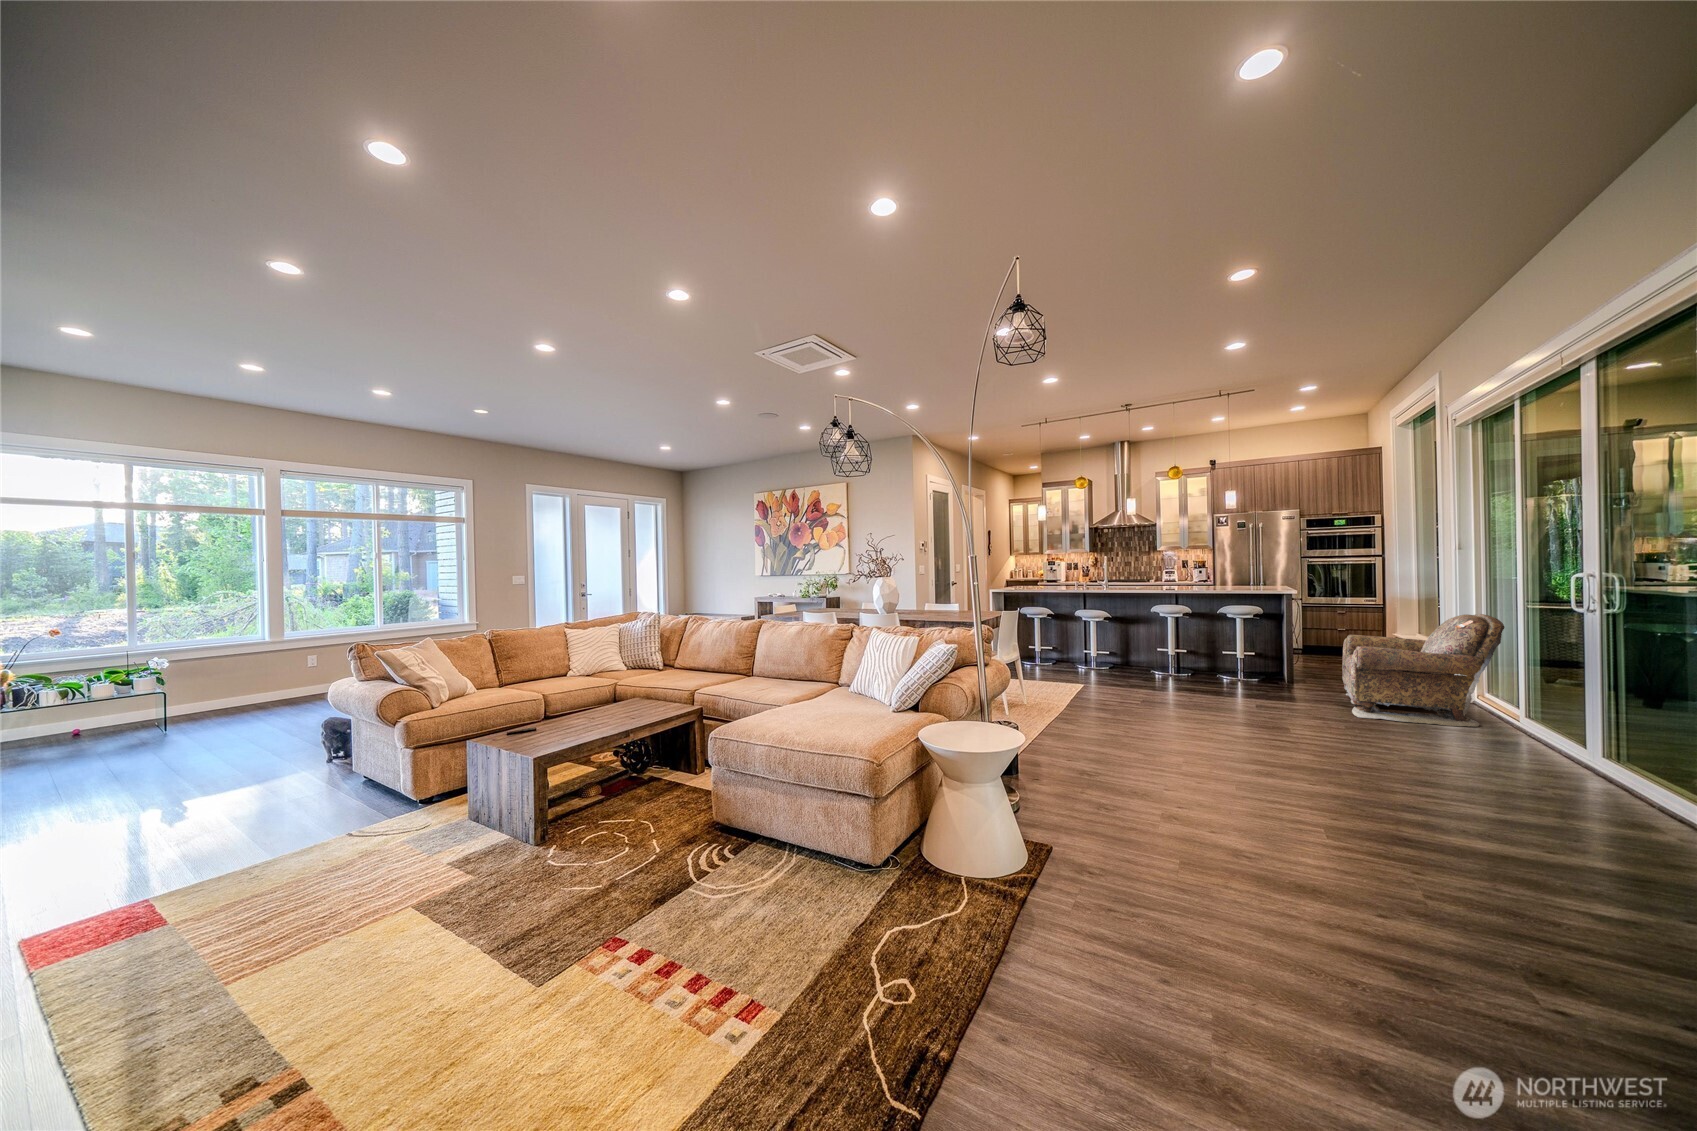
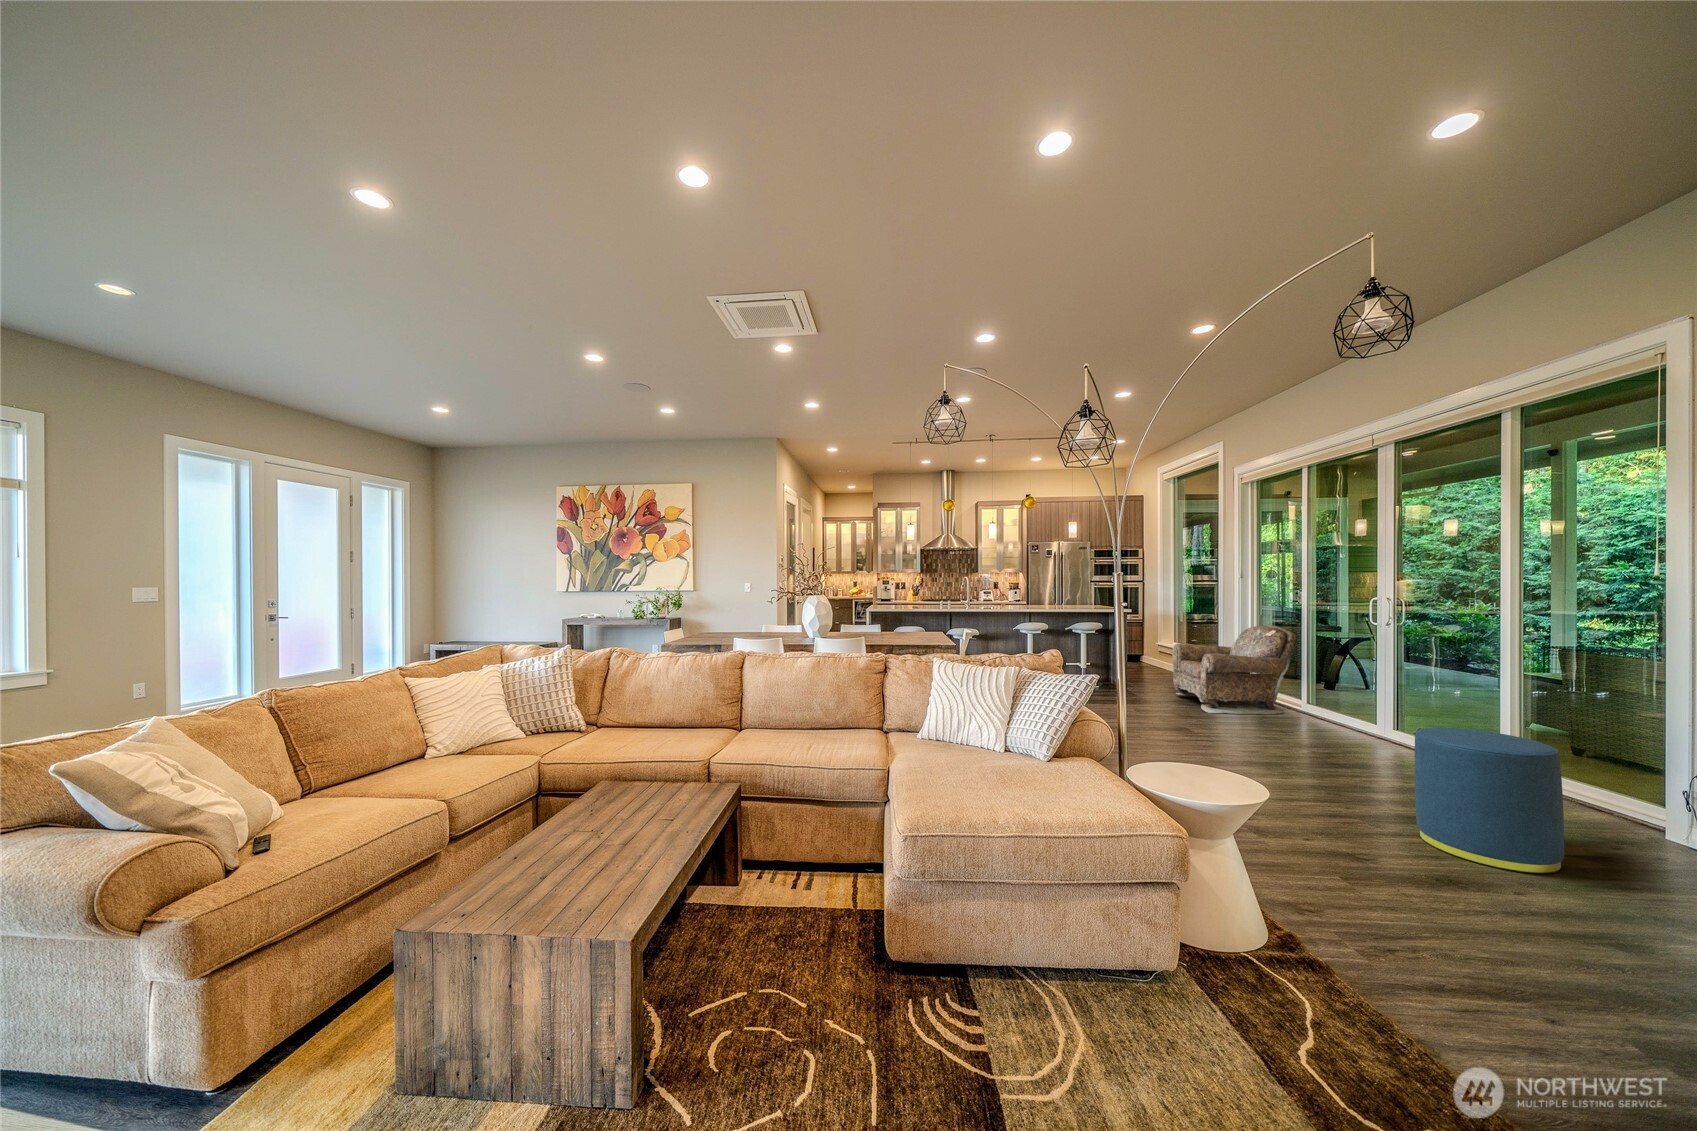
ottoman: none [1366,730,1528,901] -> present [1415,727,1564,874]

